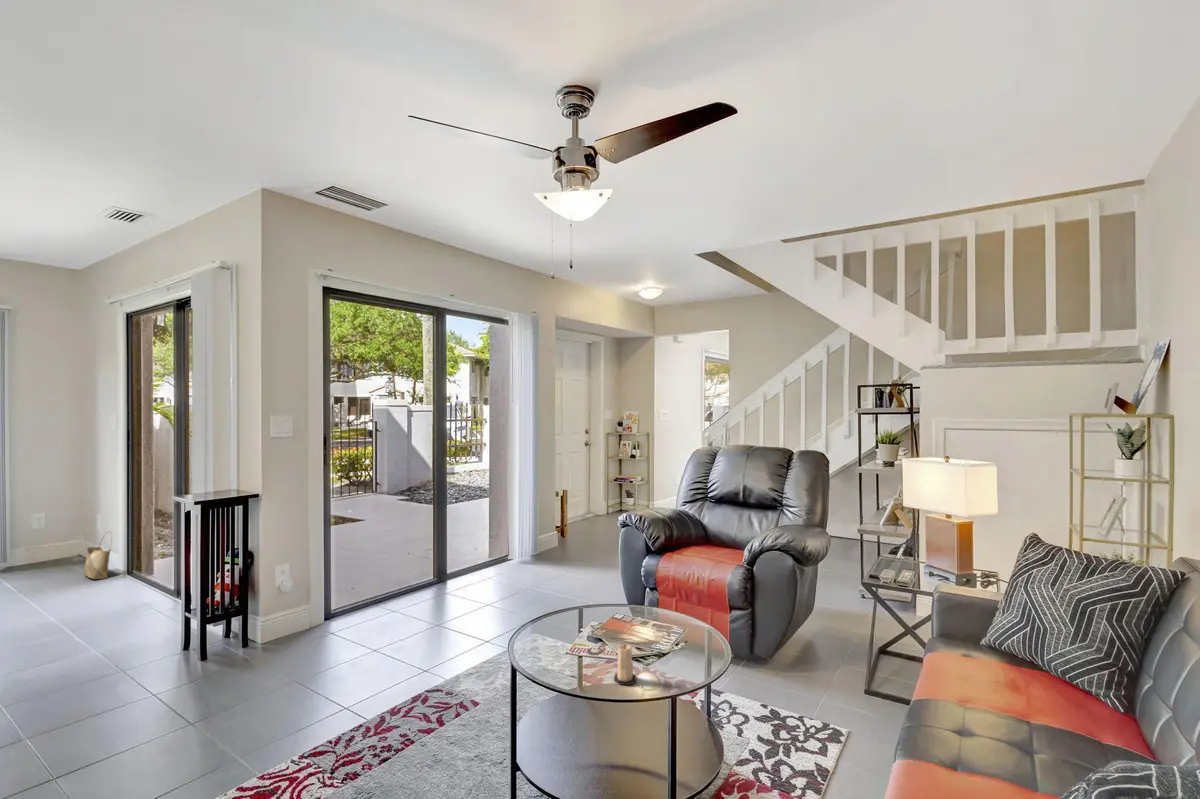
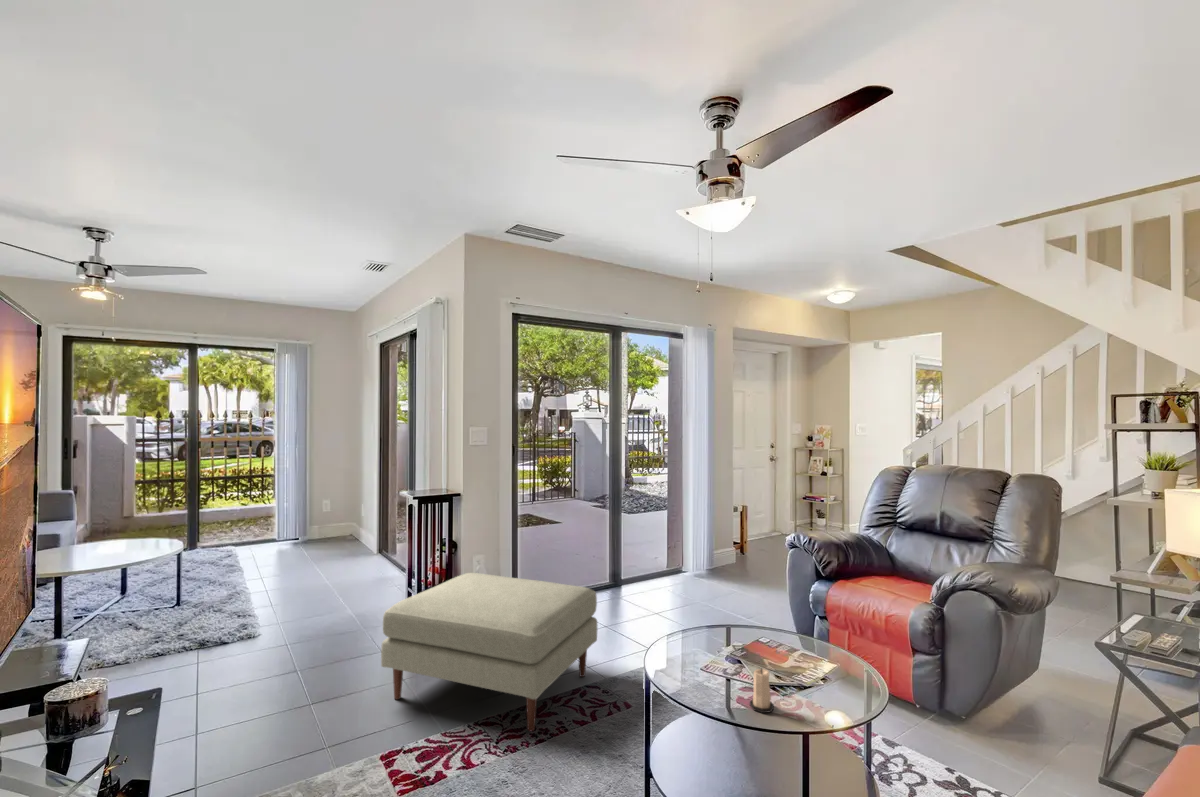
woven basket: present [84,537,110,579] -> none [352,516,370,554]
ottoman: none [167,586,435,751] -> present [381,573,597,731]

